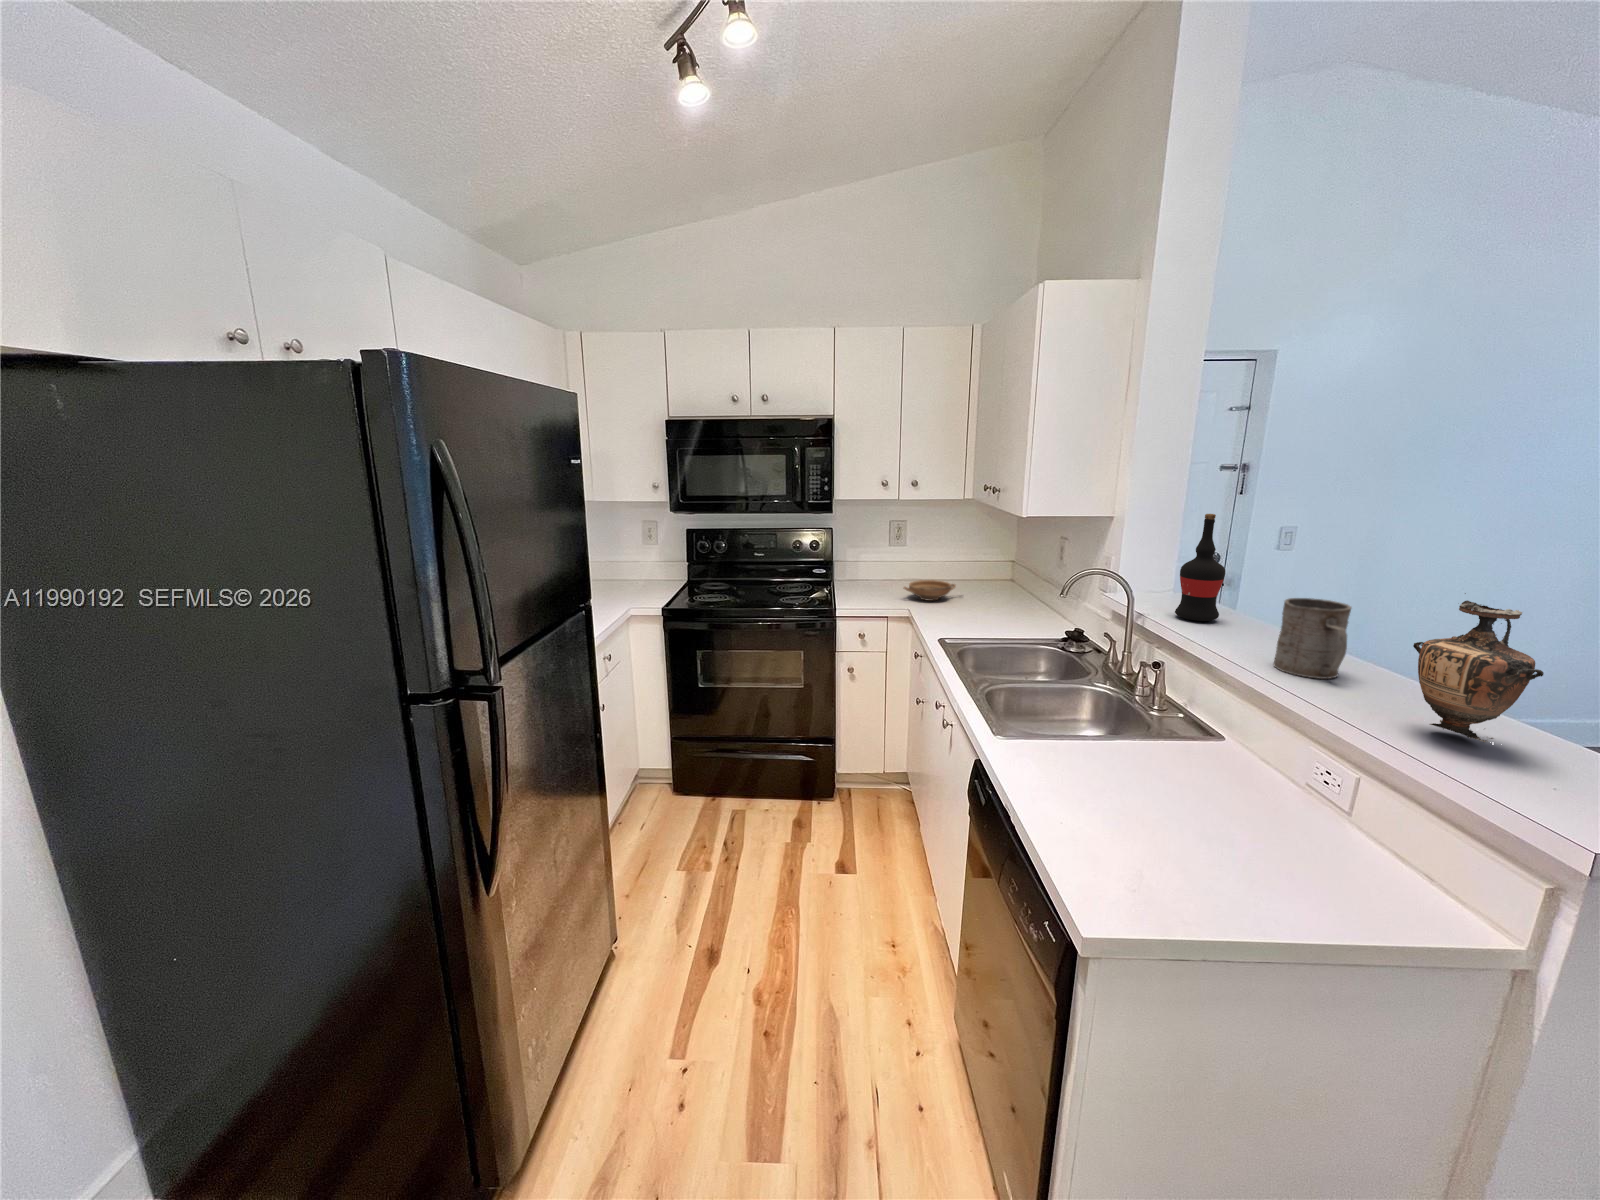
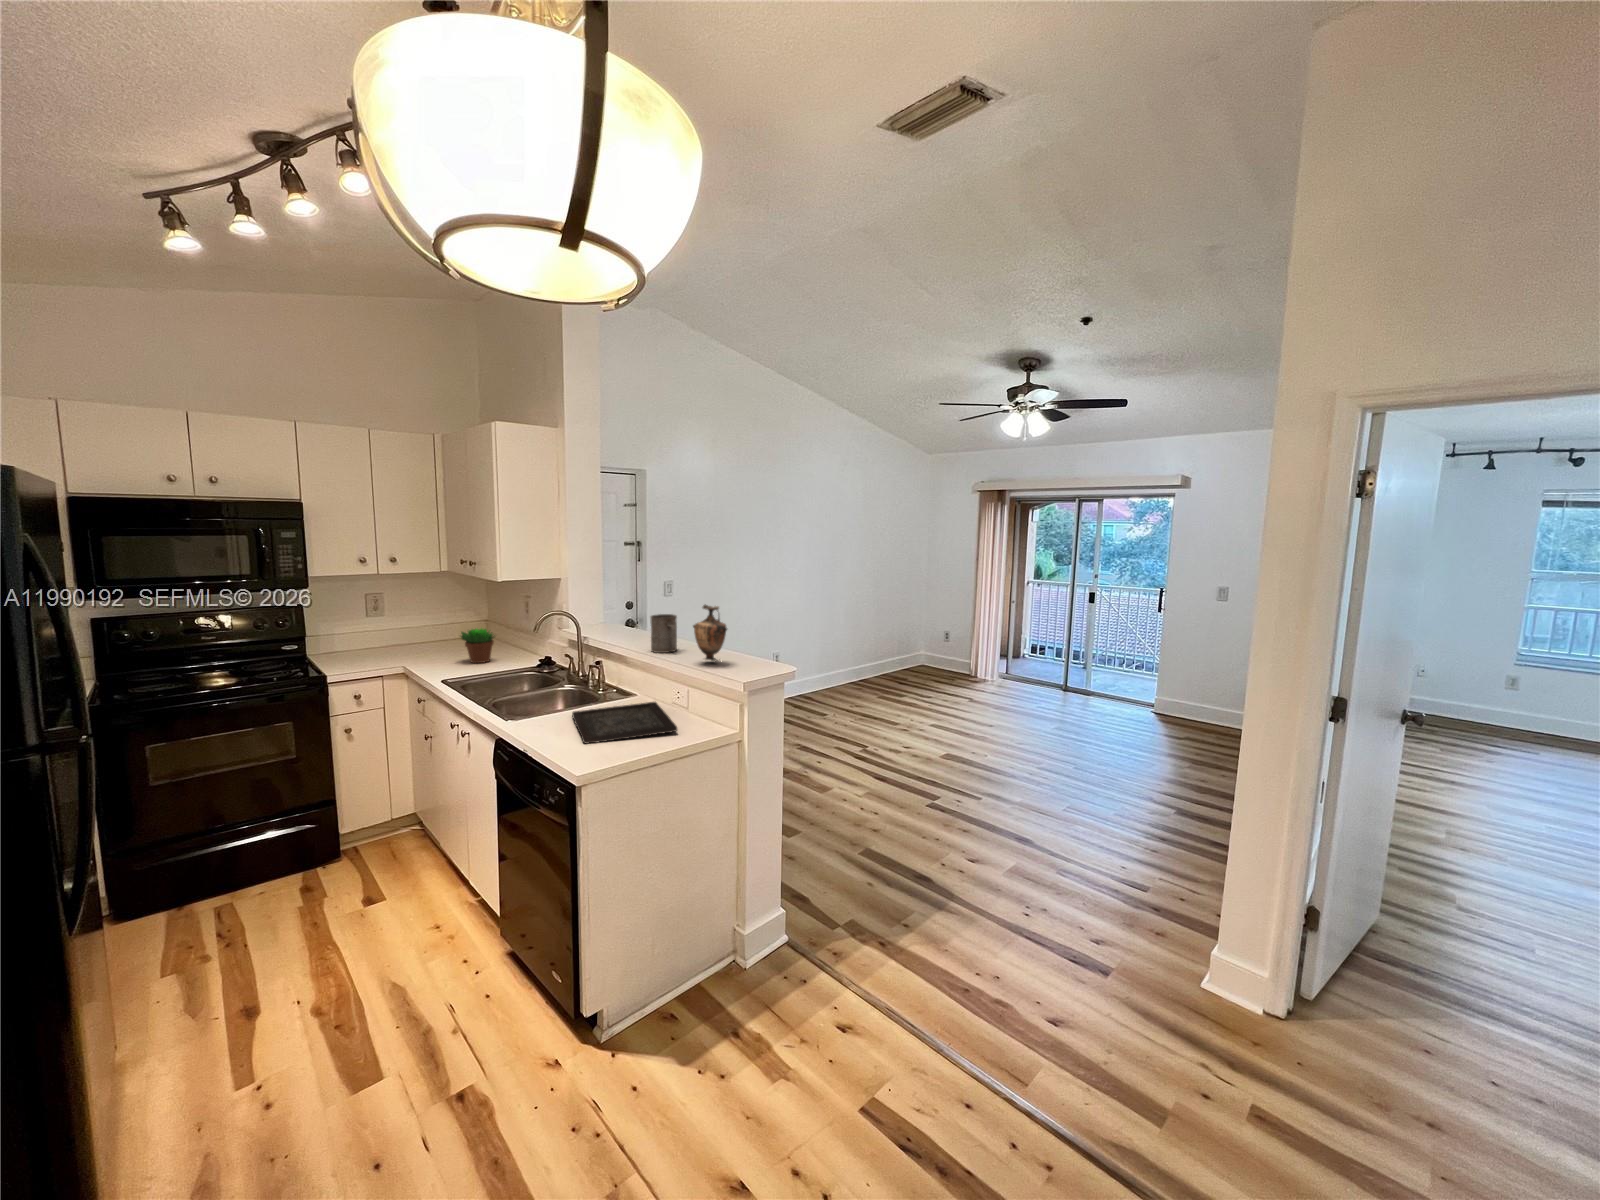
wine bottle: present [1175,514,1225,621] -> none [603,574,628,638]
succulent plant: none [969,573,1016,620] -> present [460,628,494,663]
bowl: present [904,580,963,601] -> none [393,642,450,659]
tray: none [1099,755,1353,905] -> present [572,702,677,744]

